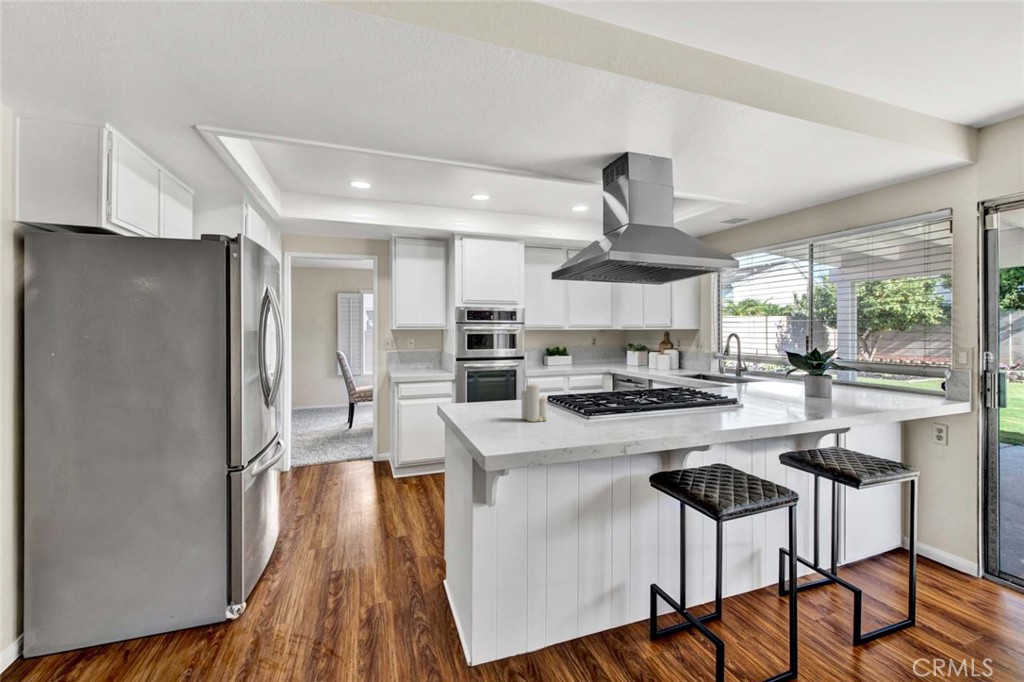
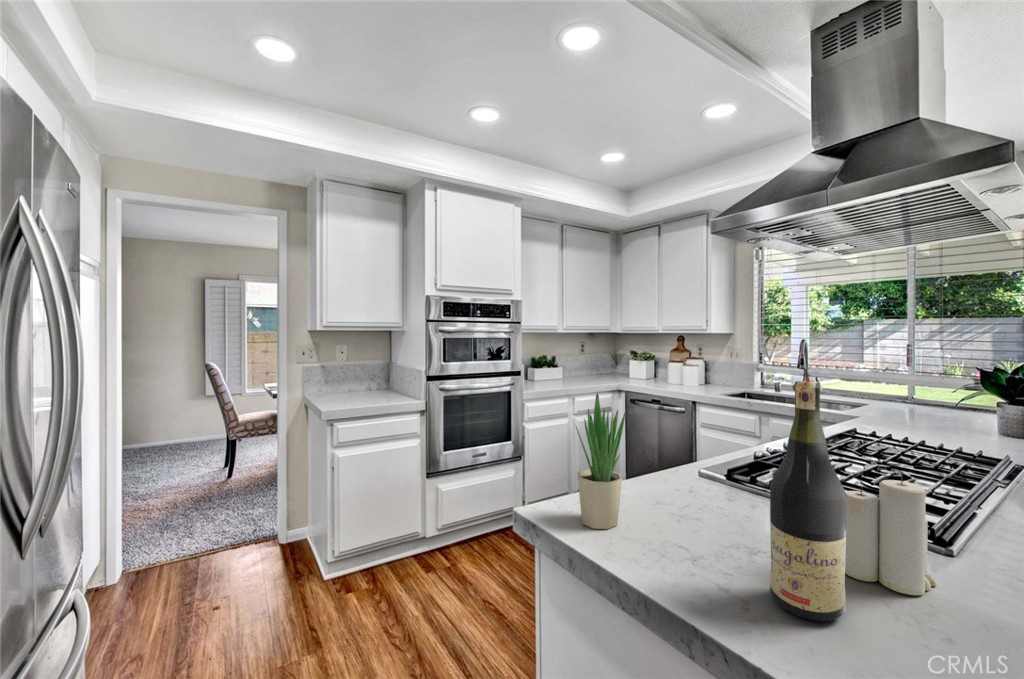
wine bottle: none [481,348,502,423] -> present [770,381,846,622]
potted plant: none [454,356,476,410] -> present [576,393,626,529]

